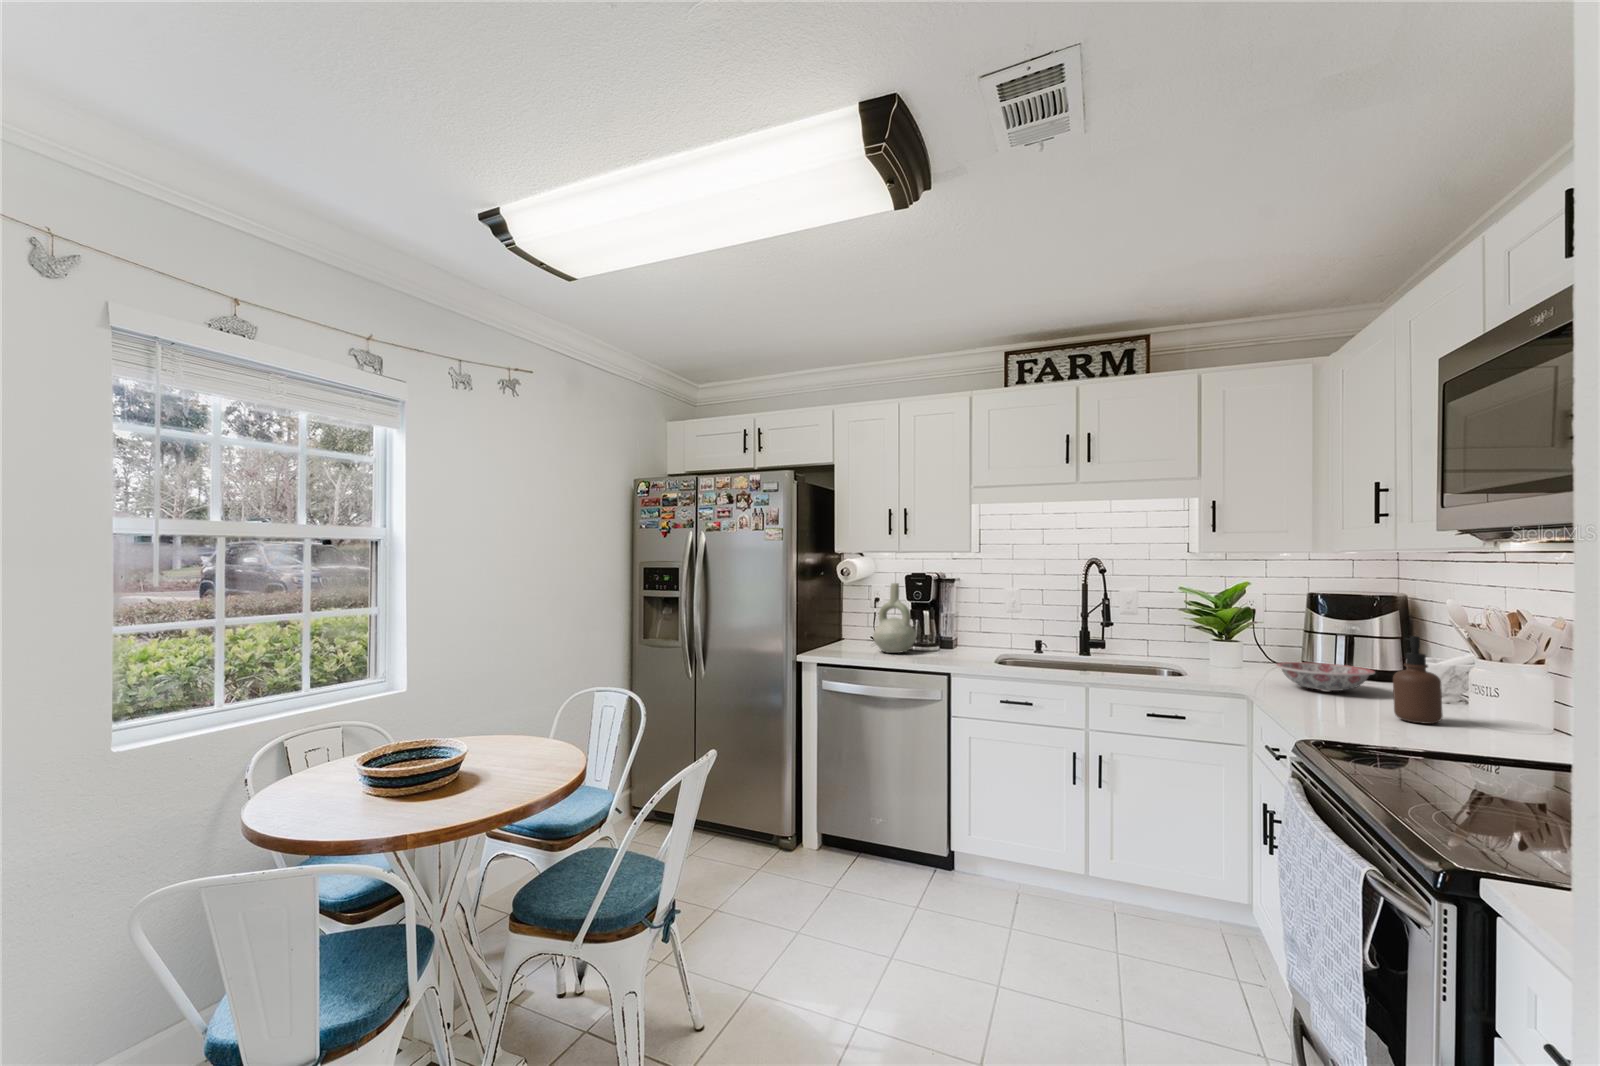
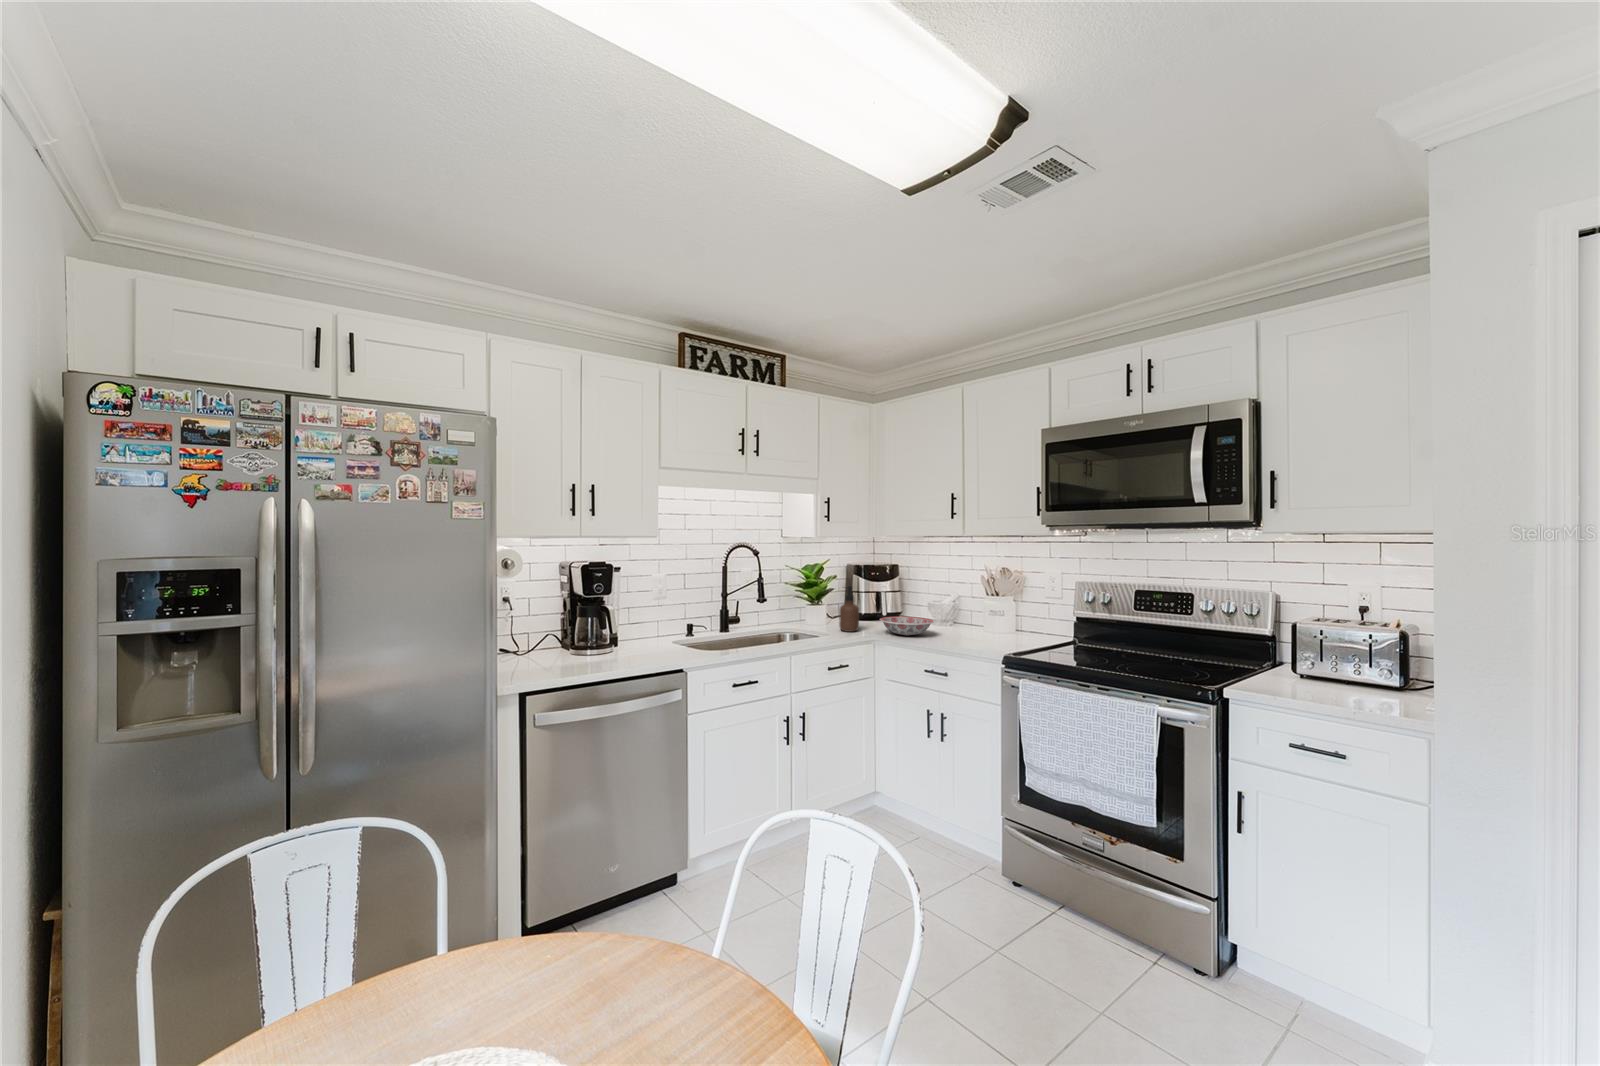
decorative vase: present [873,583,916,653] -> none [541,574,598,660]
soap dispenser: present [1393,636,1443,724] -> present [839,586,859,632]

